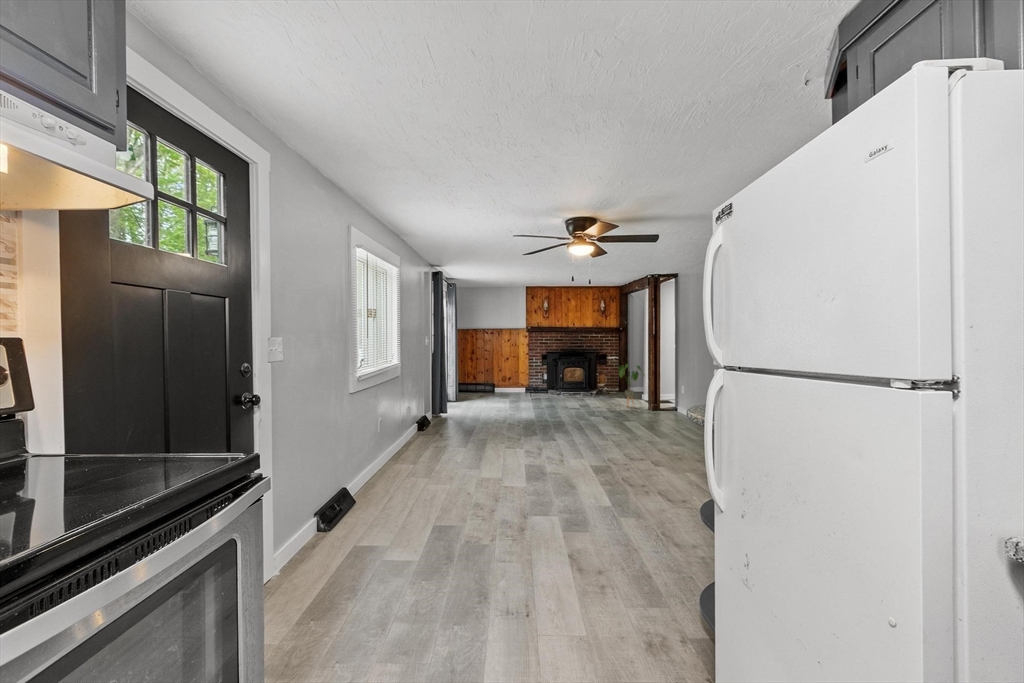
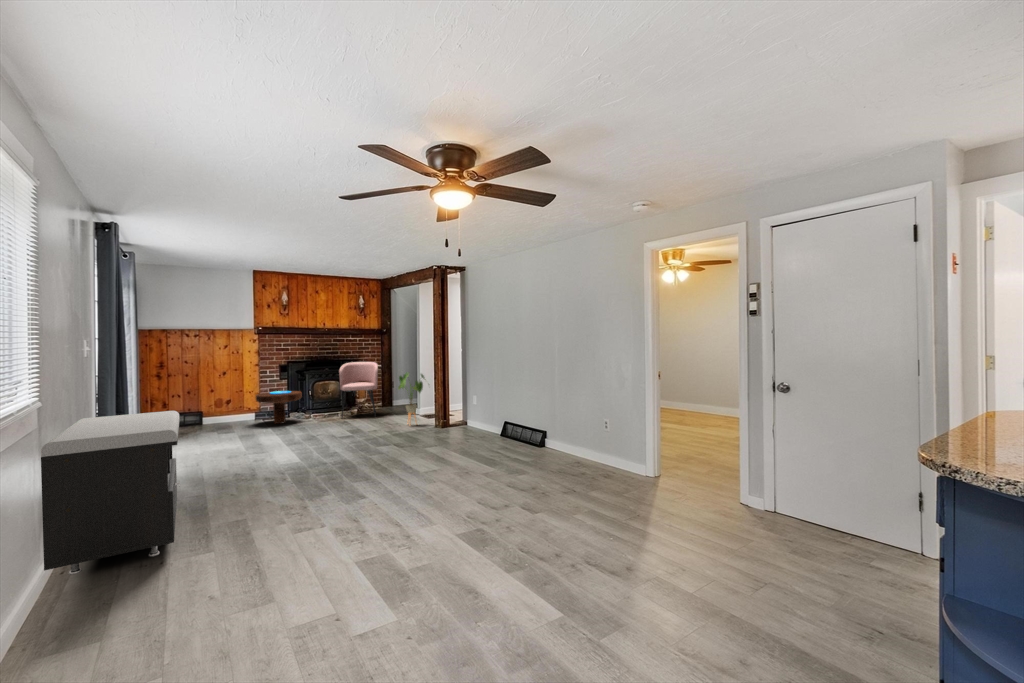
armchair: none [582,354,612,399] -> present [339,362,378,418]
side table: none [525,374,555,397] -> present [256,391,302,424]
storage bench: none [403,376,463,447] -> present [41,411,180,575]

